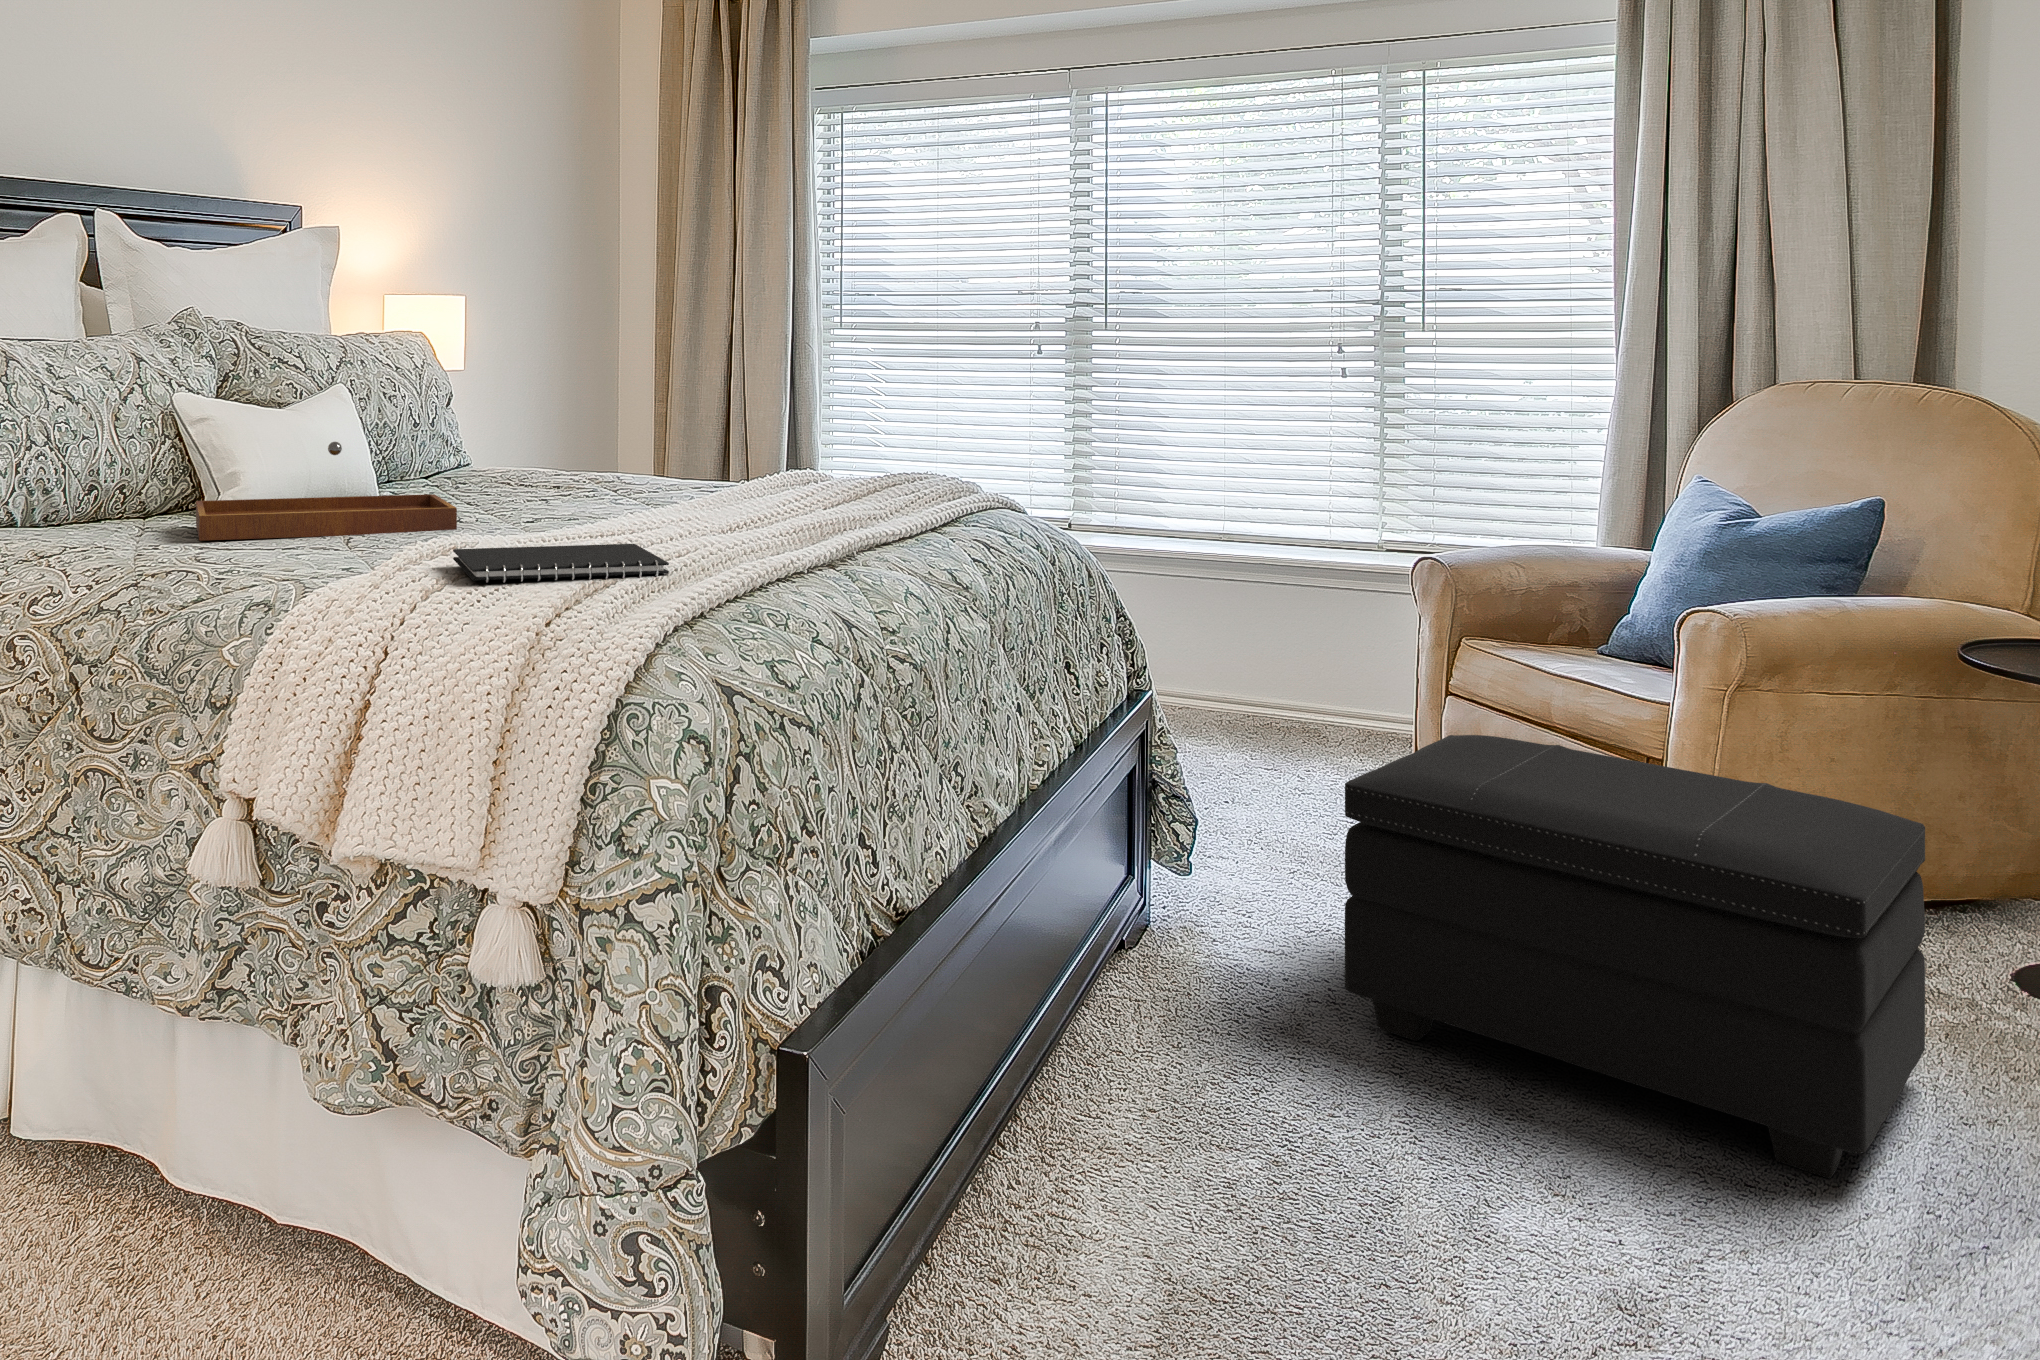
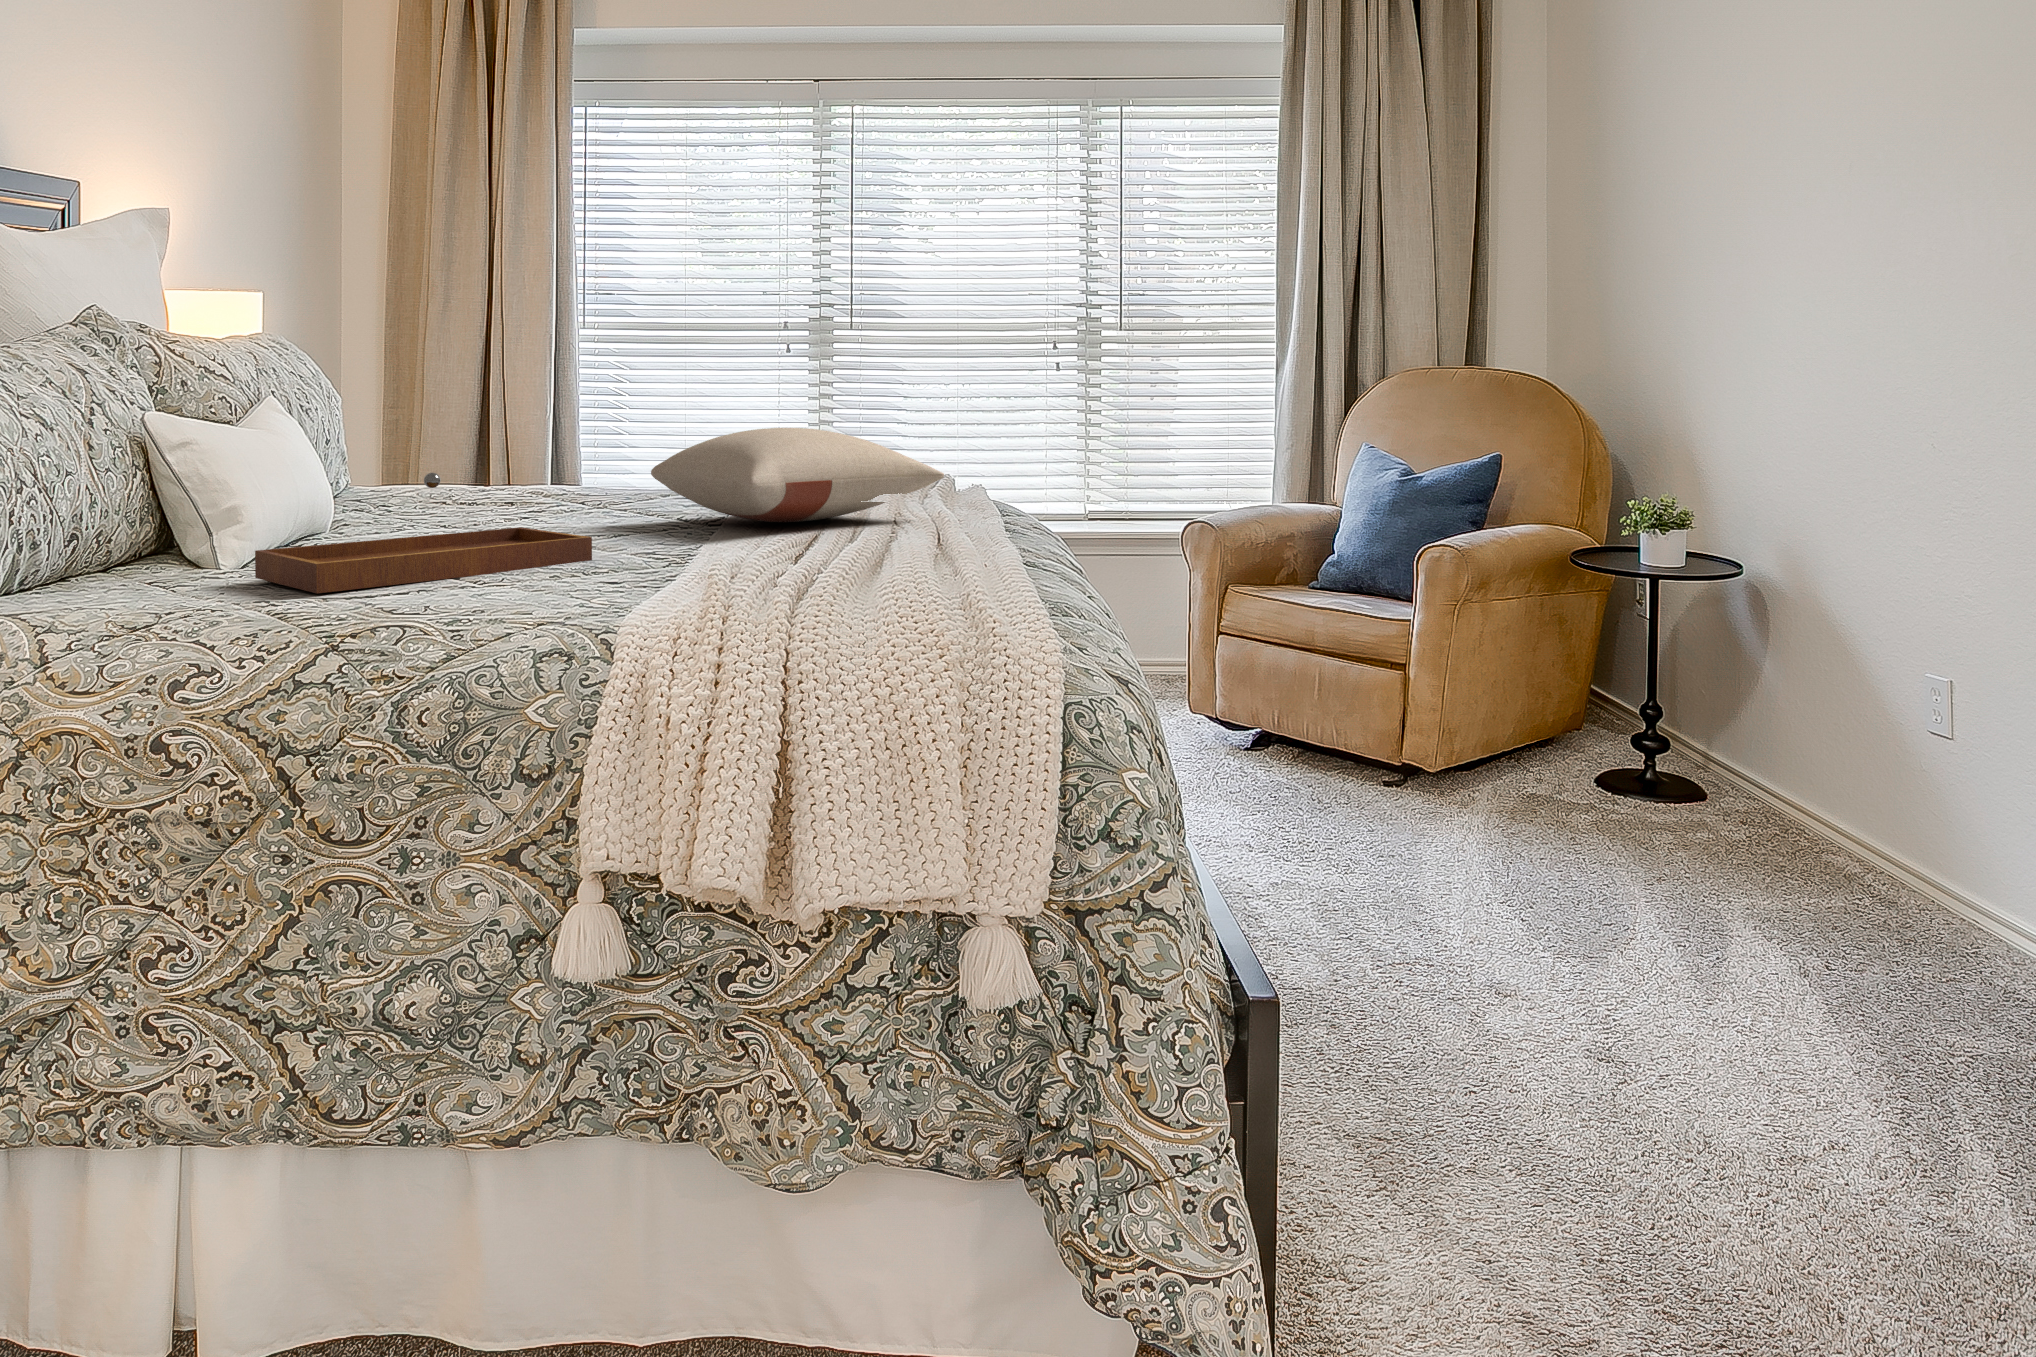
pillow: none [609,409,867,503] -> present [651,428,944,522]
notebook: present [453,544,669,583] -> none [717,553,958,600]
footstool: present [1345,735,1925,1178] -> none [1295,661,1649,927]

